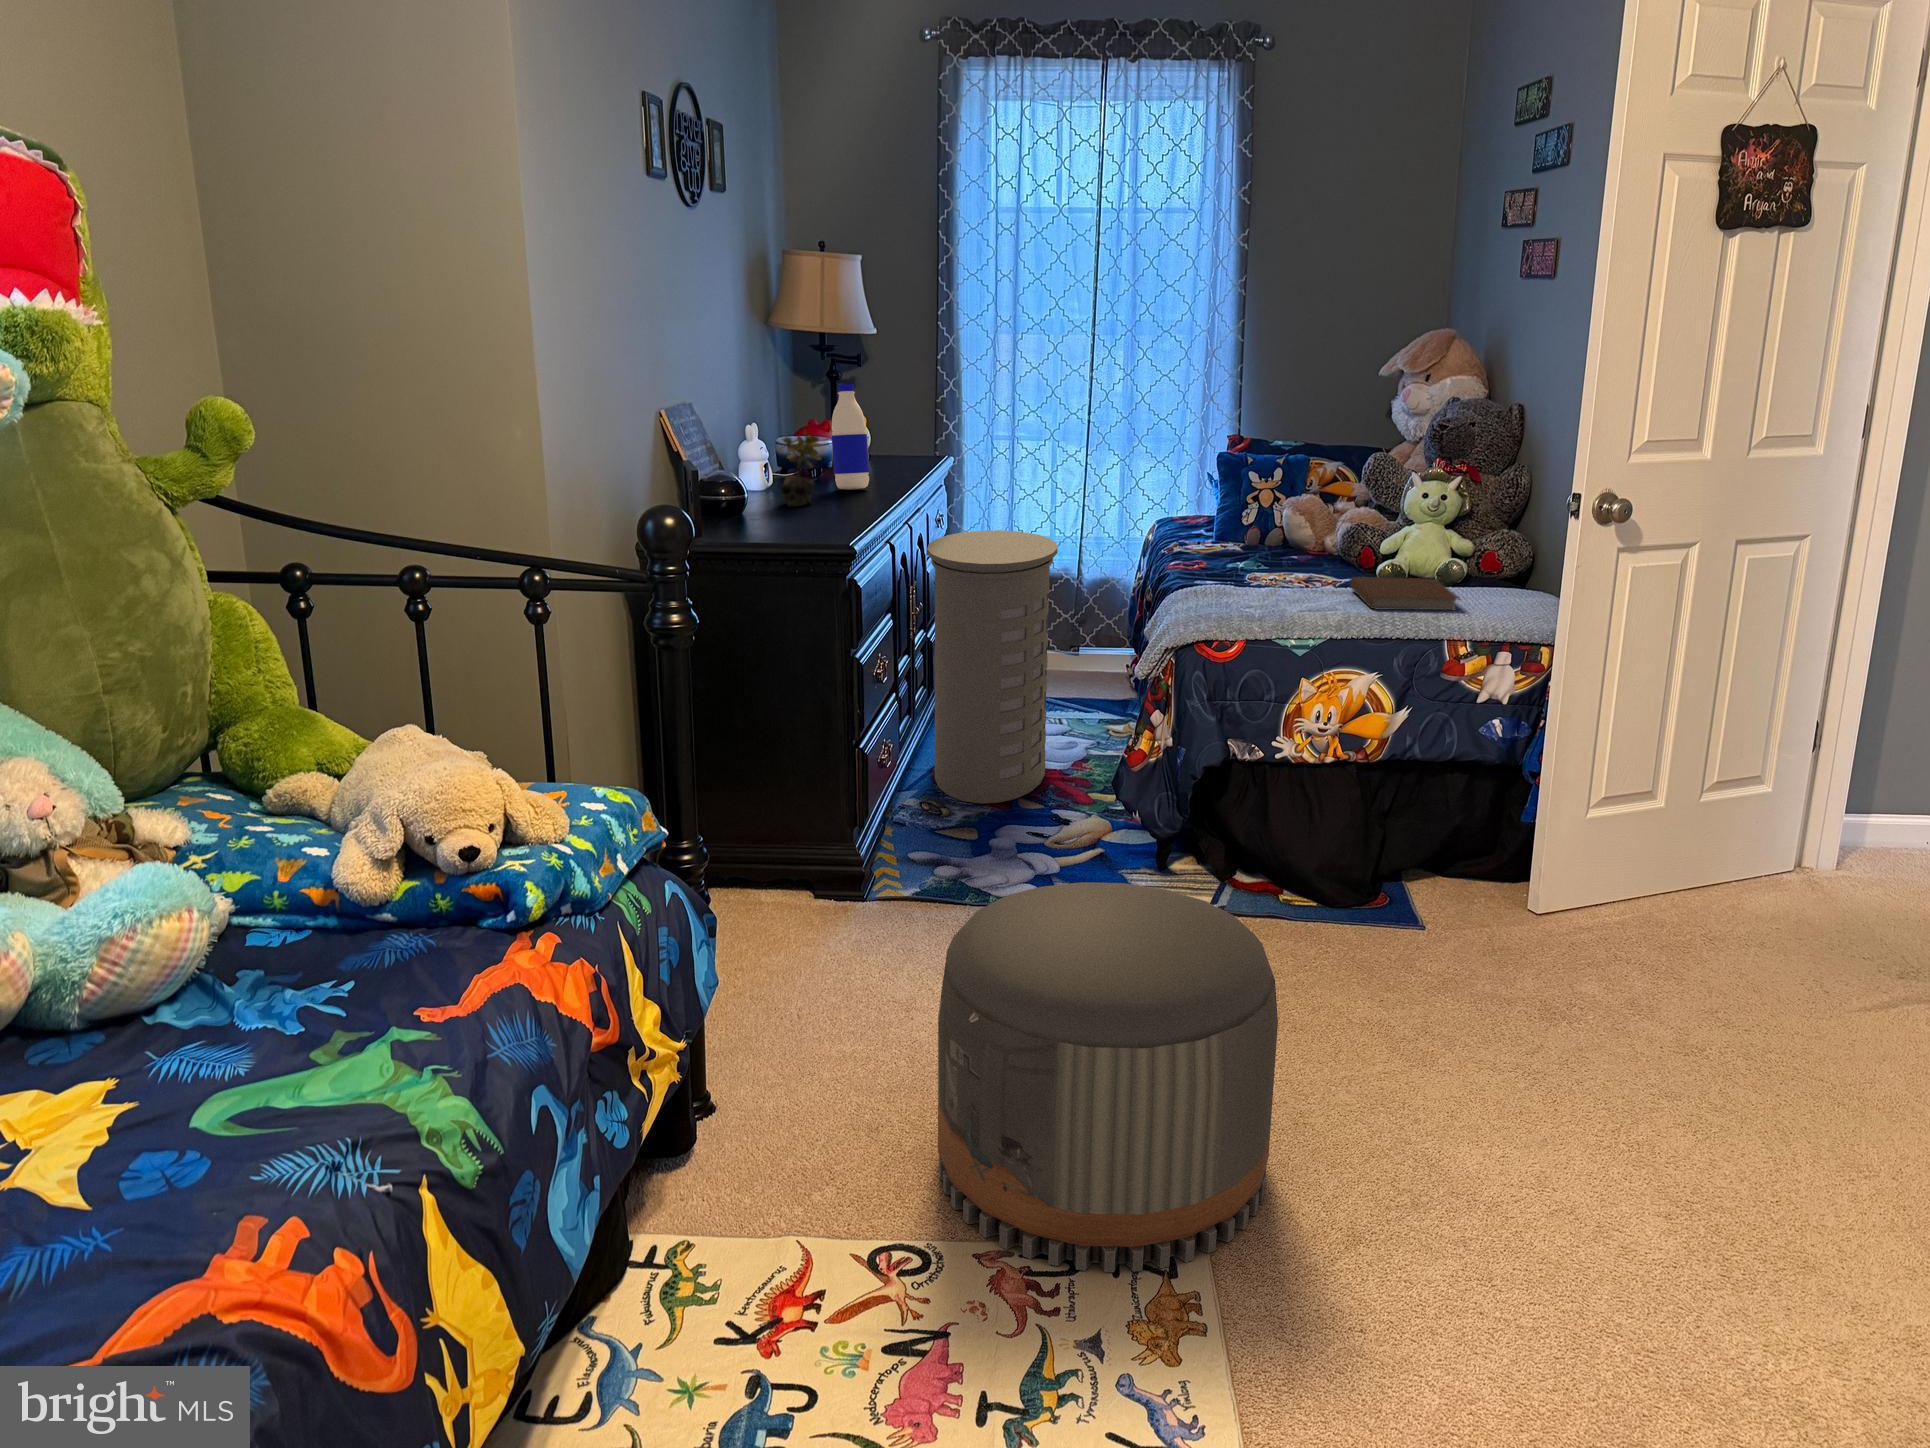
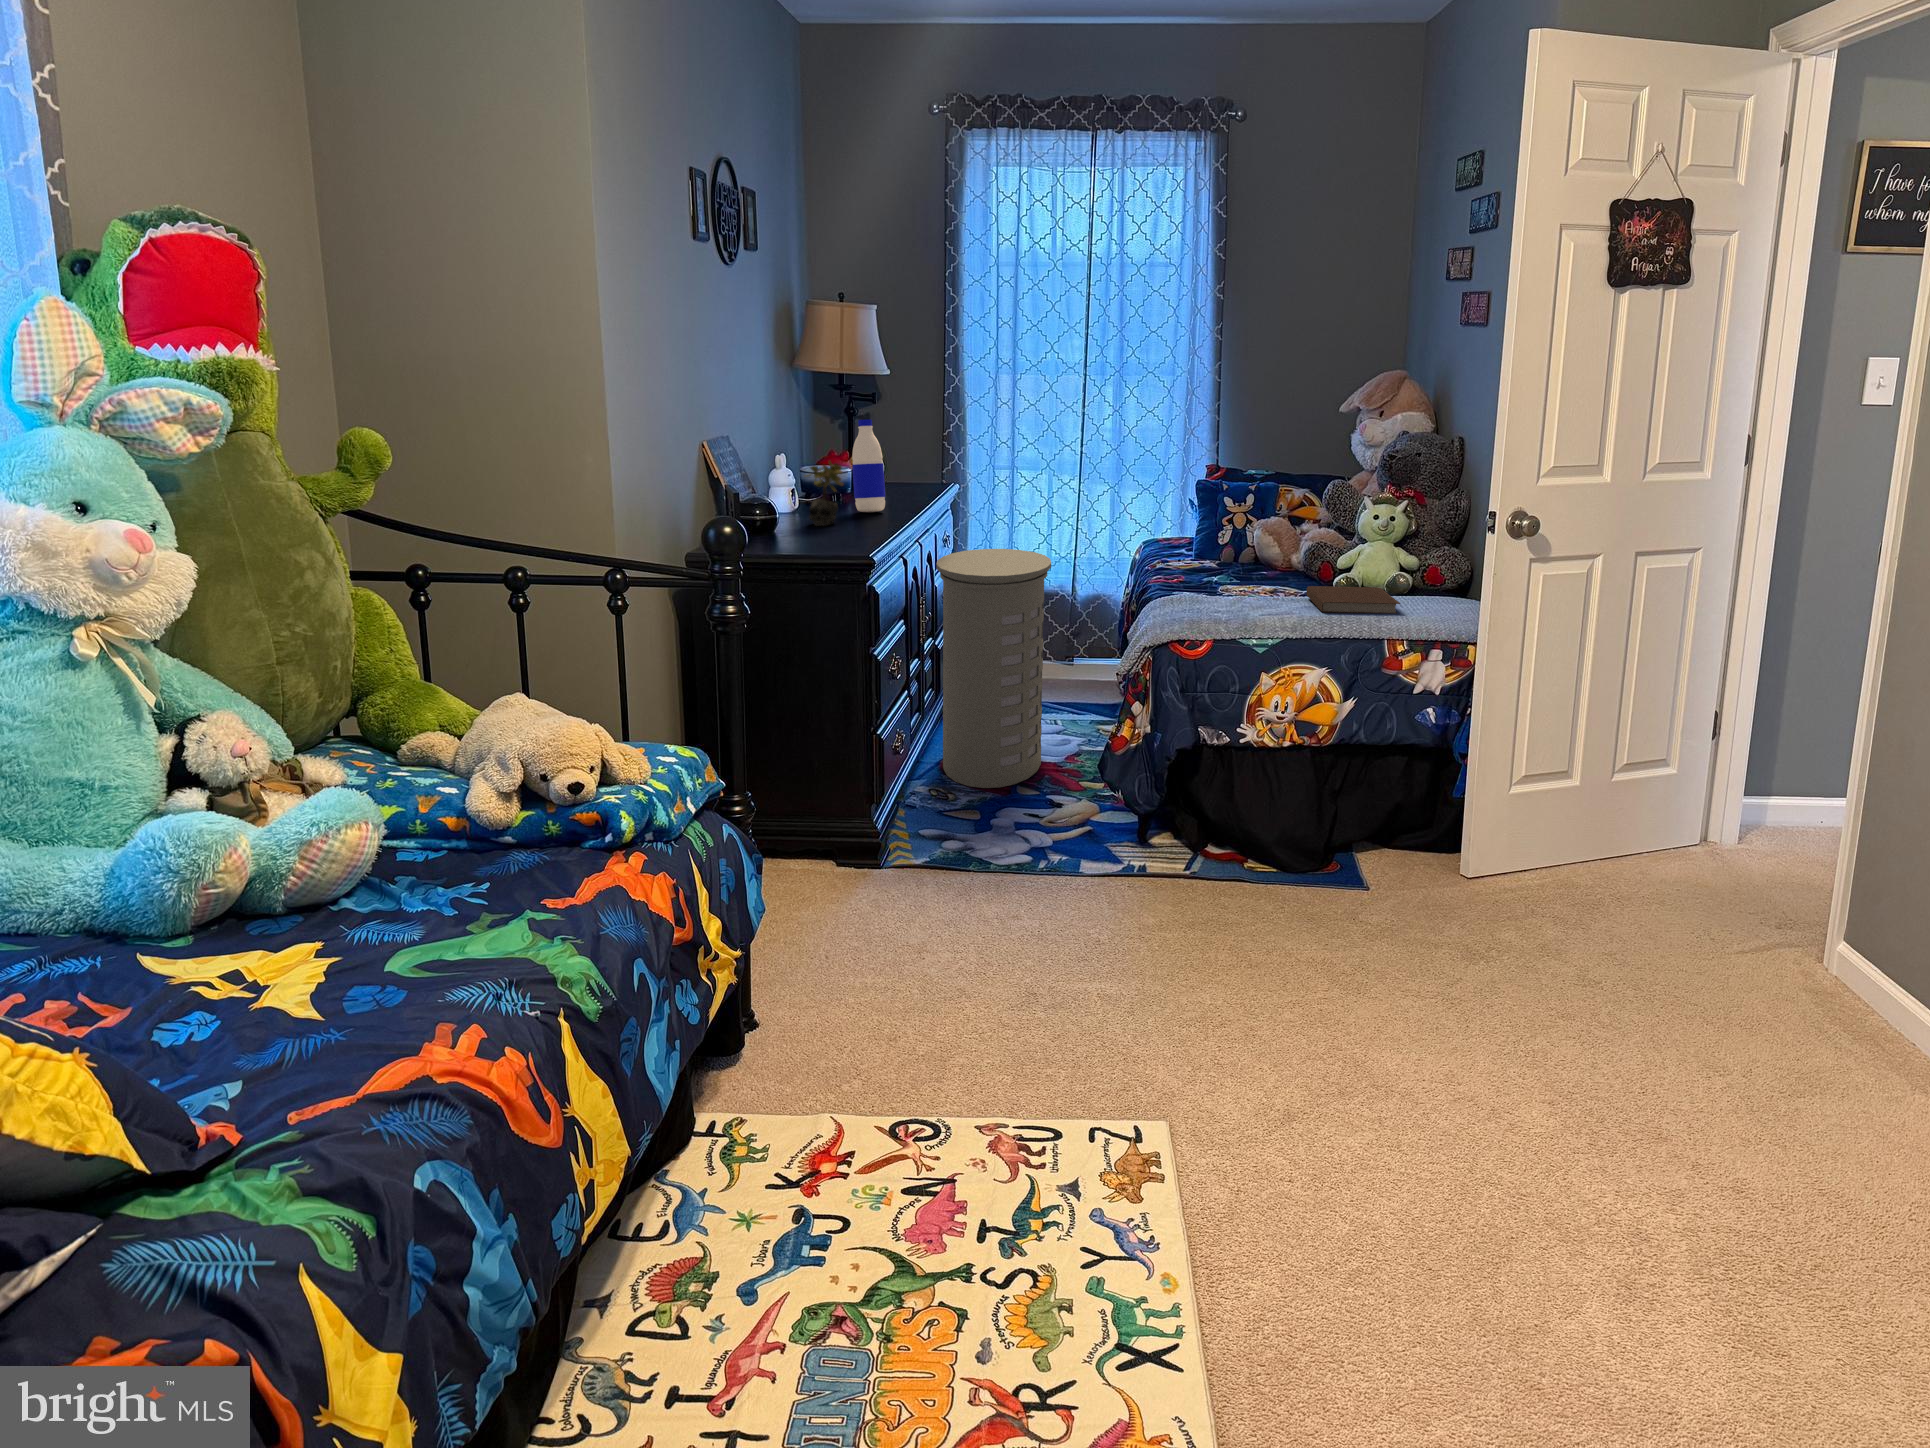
pouf: present [938,882,1278,1272] -> none [947,832,1227,1140]

